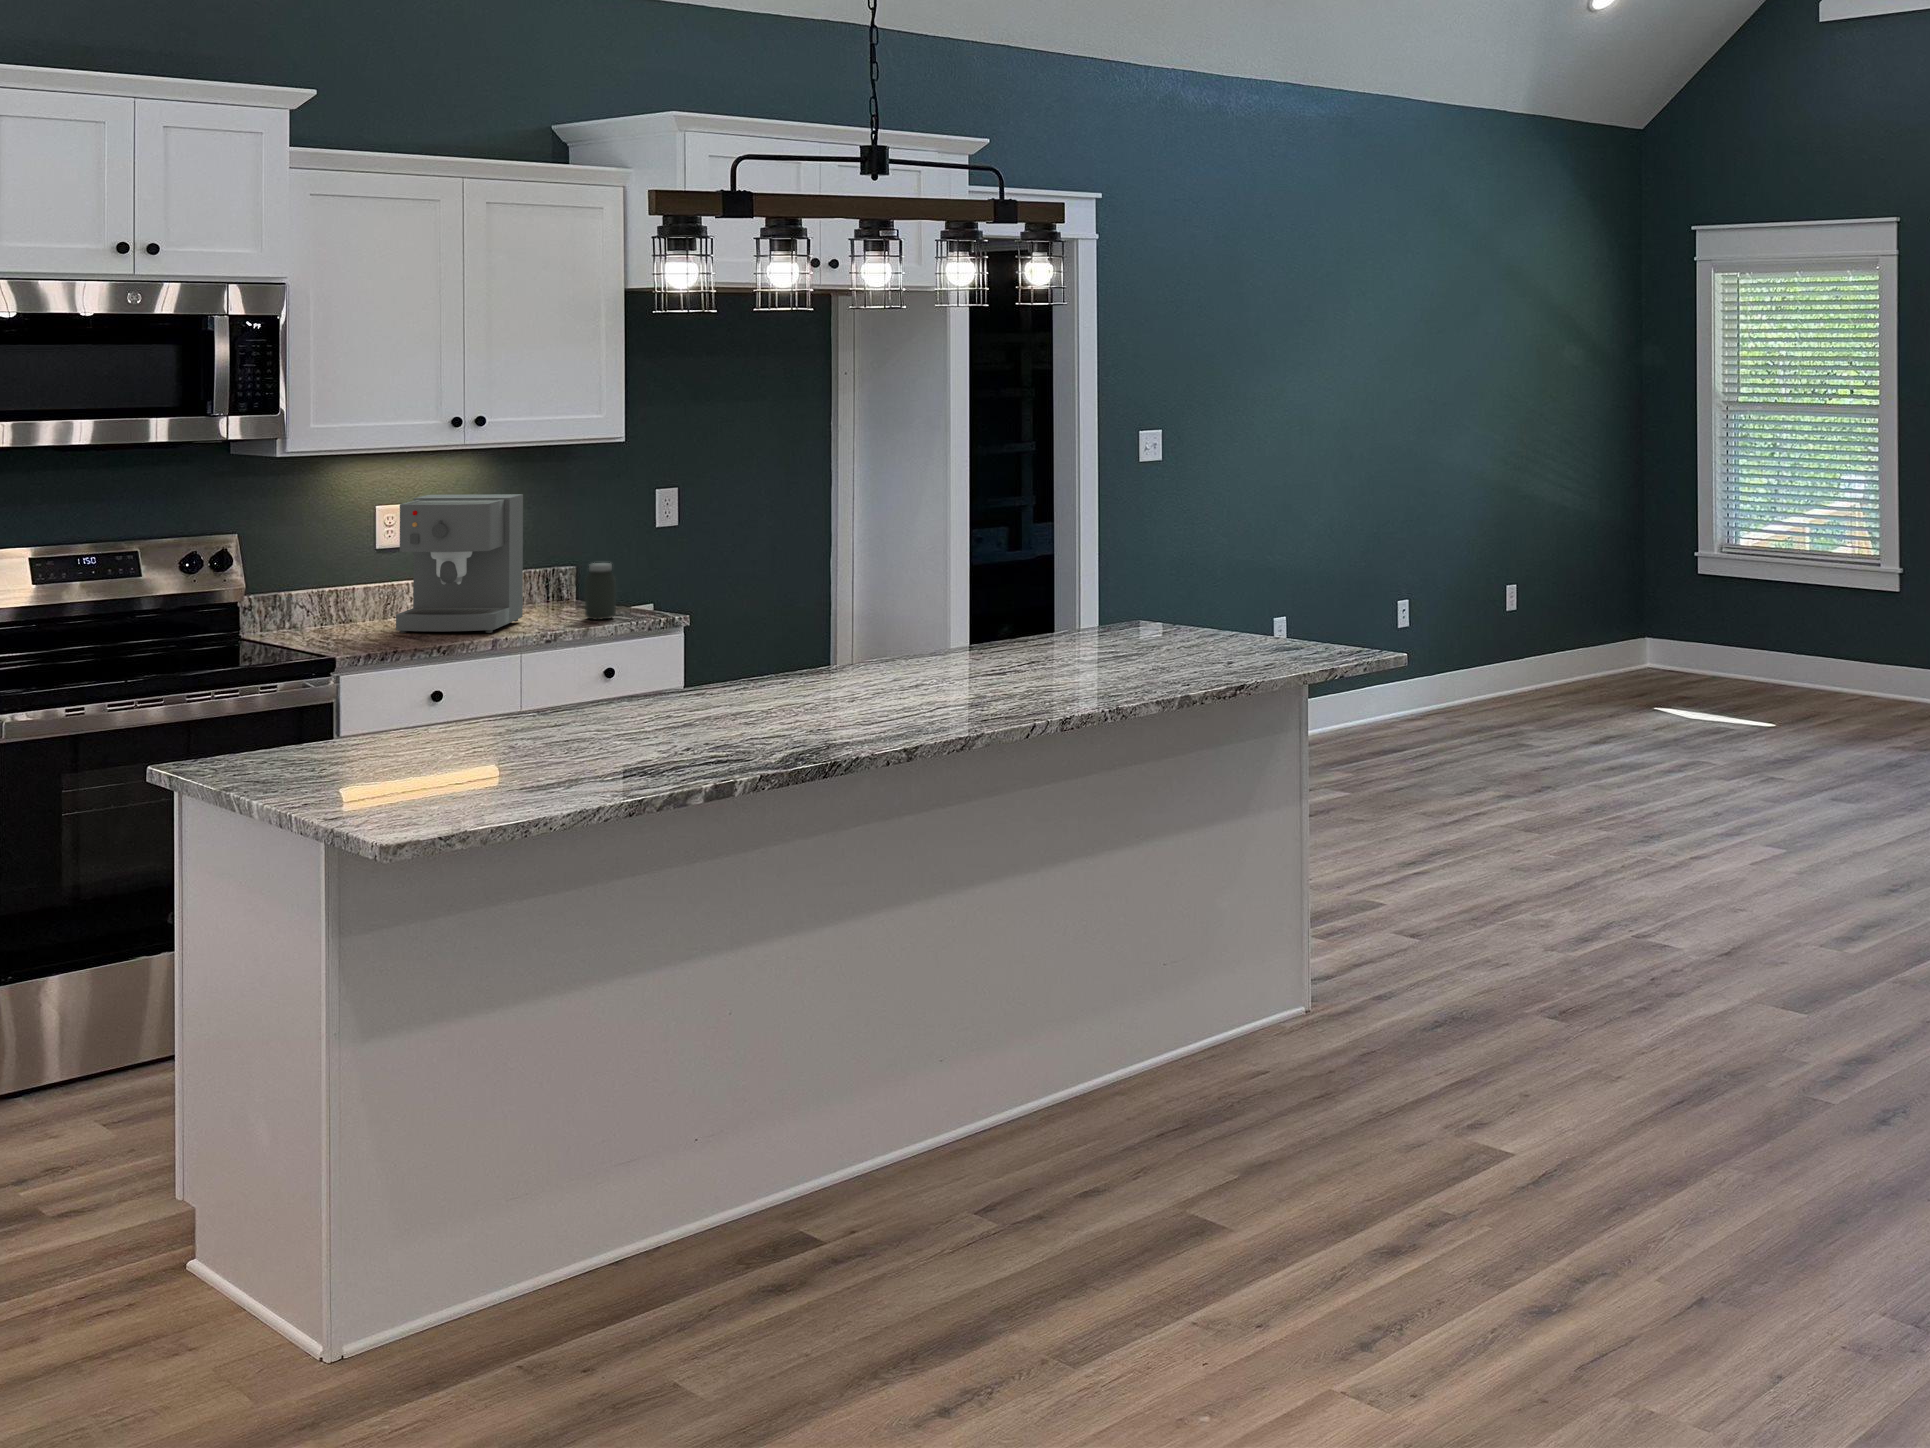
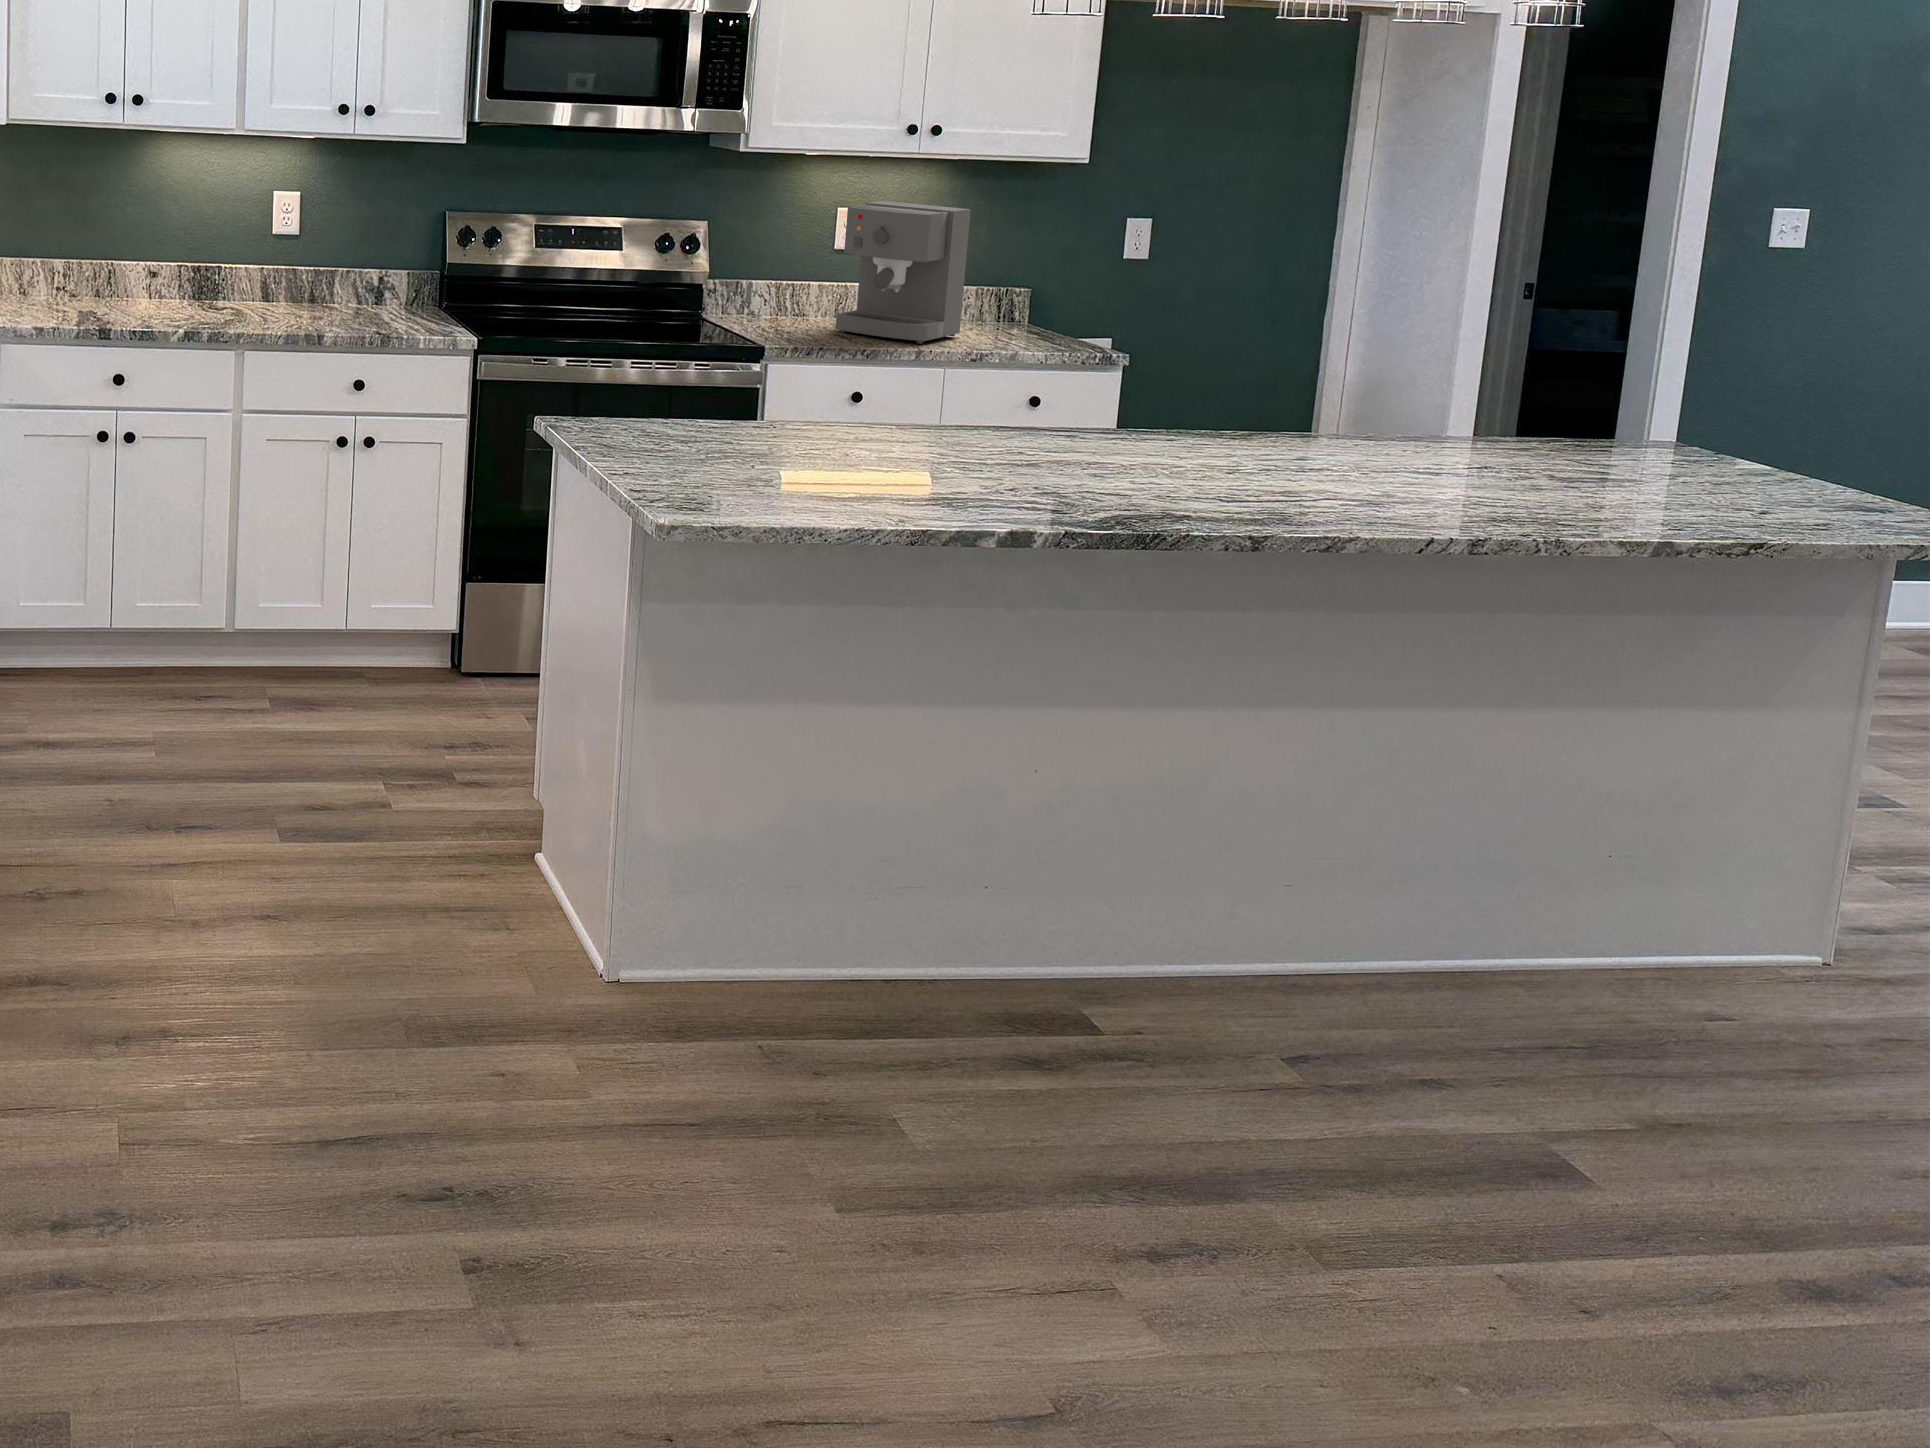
jar: present [585,563,616,620] -> none [1023,288,1057,347]

